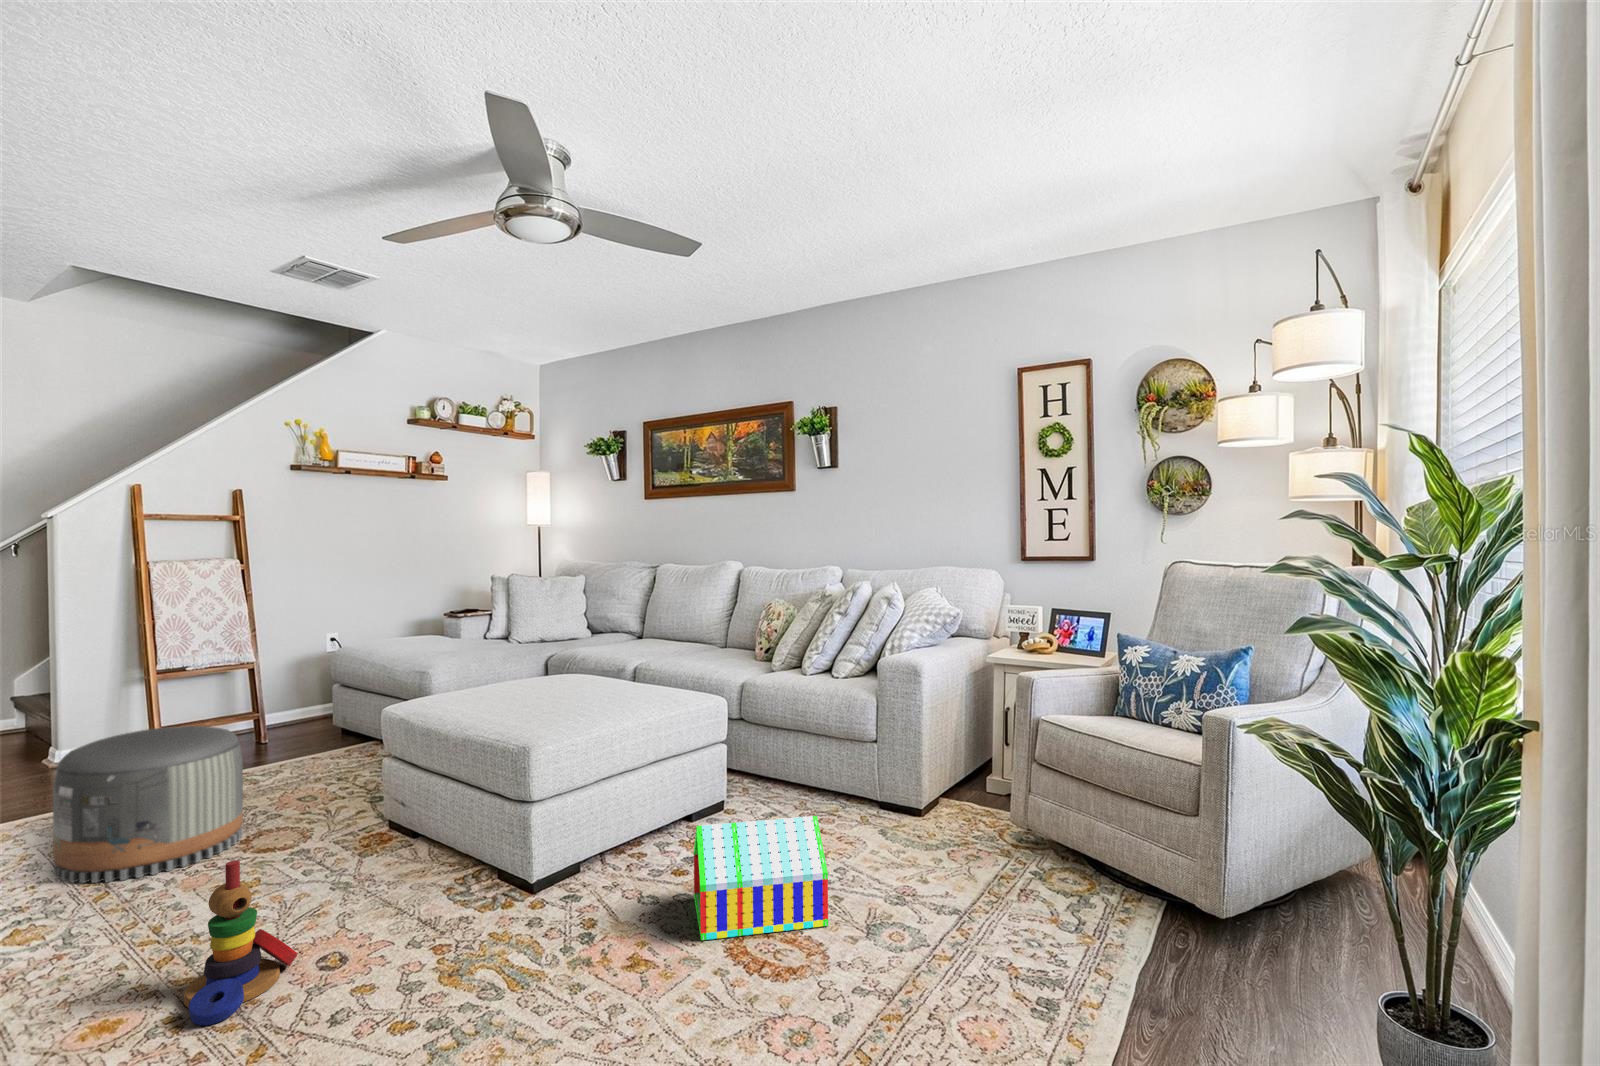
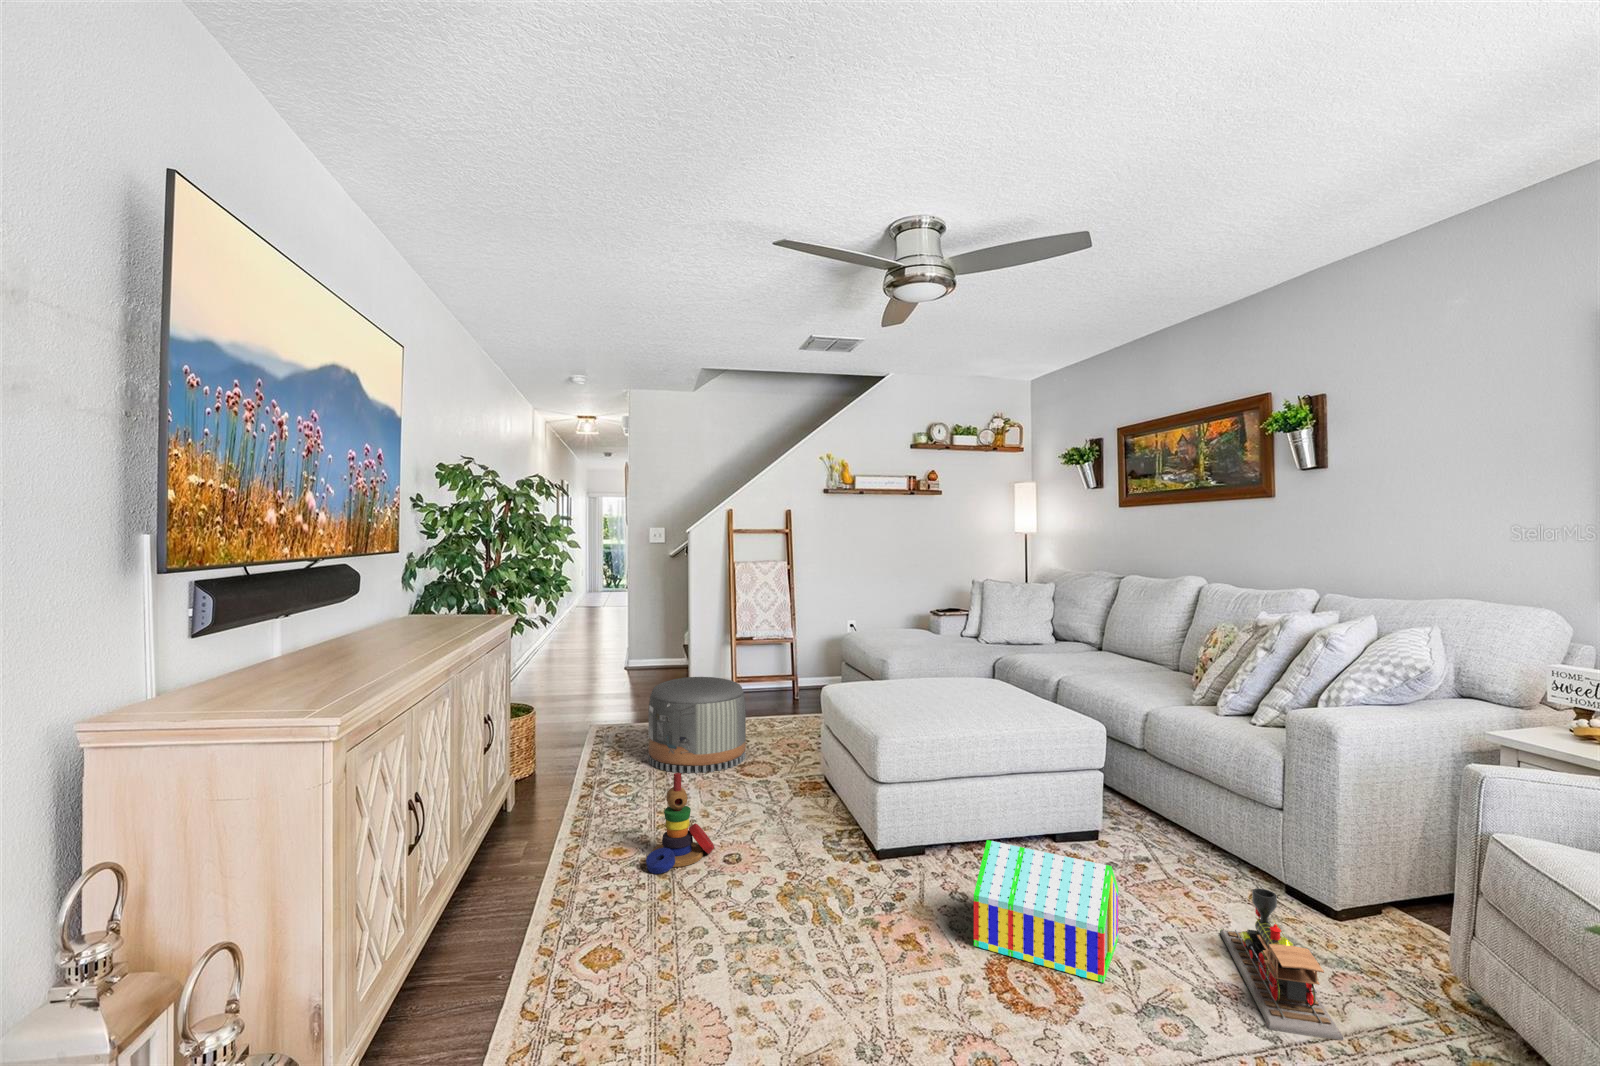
toy train: none [869,803,994,910] -> present [1220,888,1343,1040]

